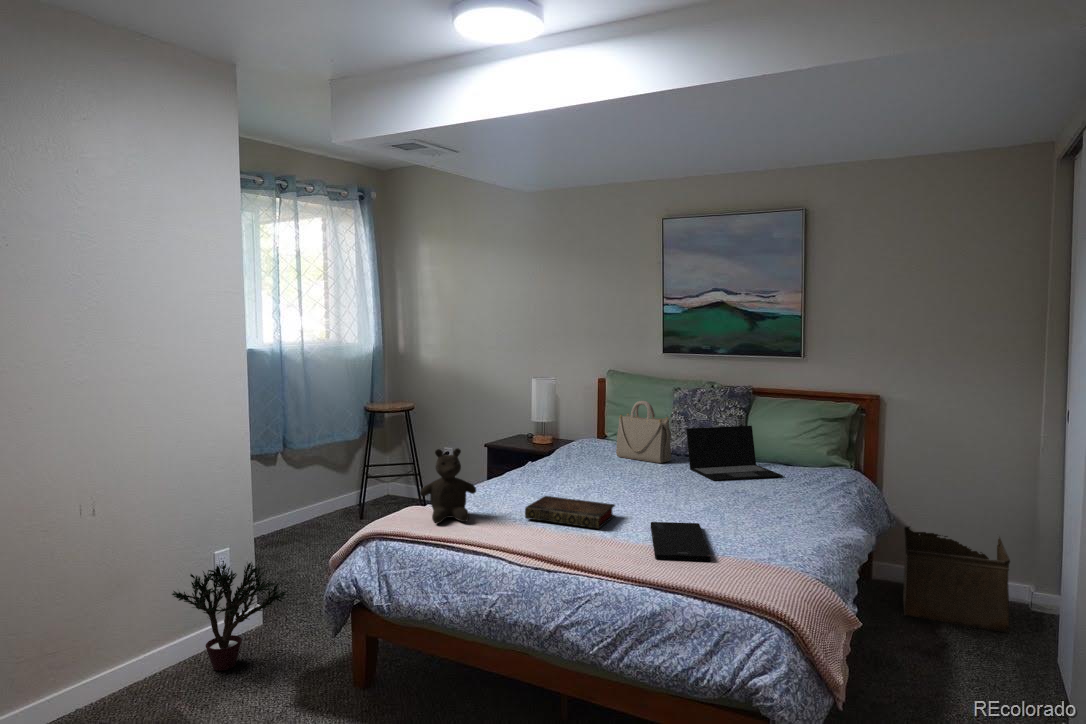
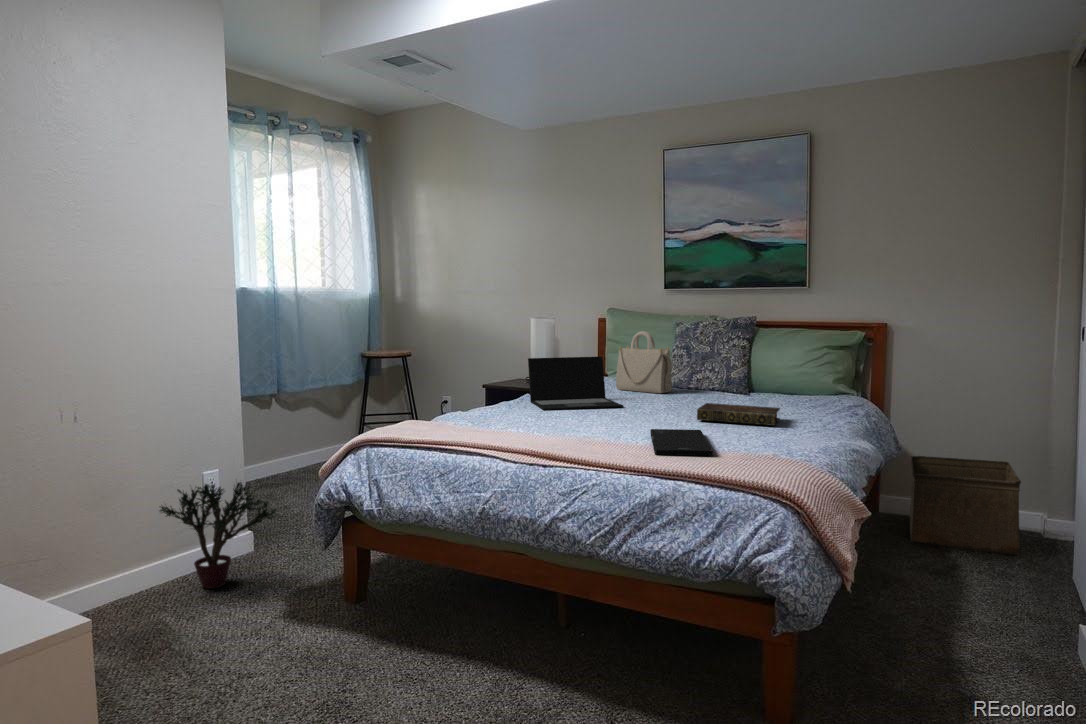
laptop: present [686,426,783,481] -> present [528,357,623,410]
teddy bear: present [420,448,476,524] -> none [412,357,471,431]
book: present [525,496,615,529] -> present [697,403,780,426]

